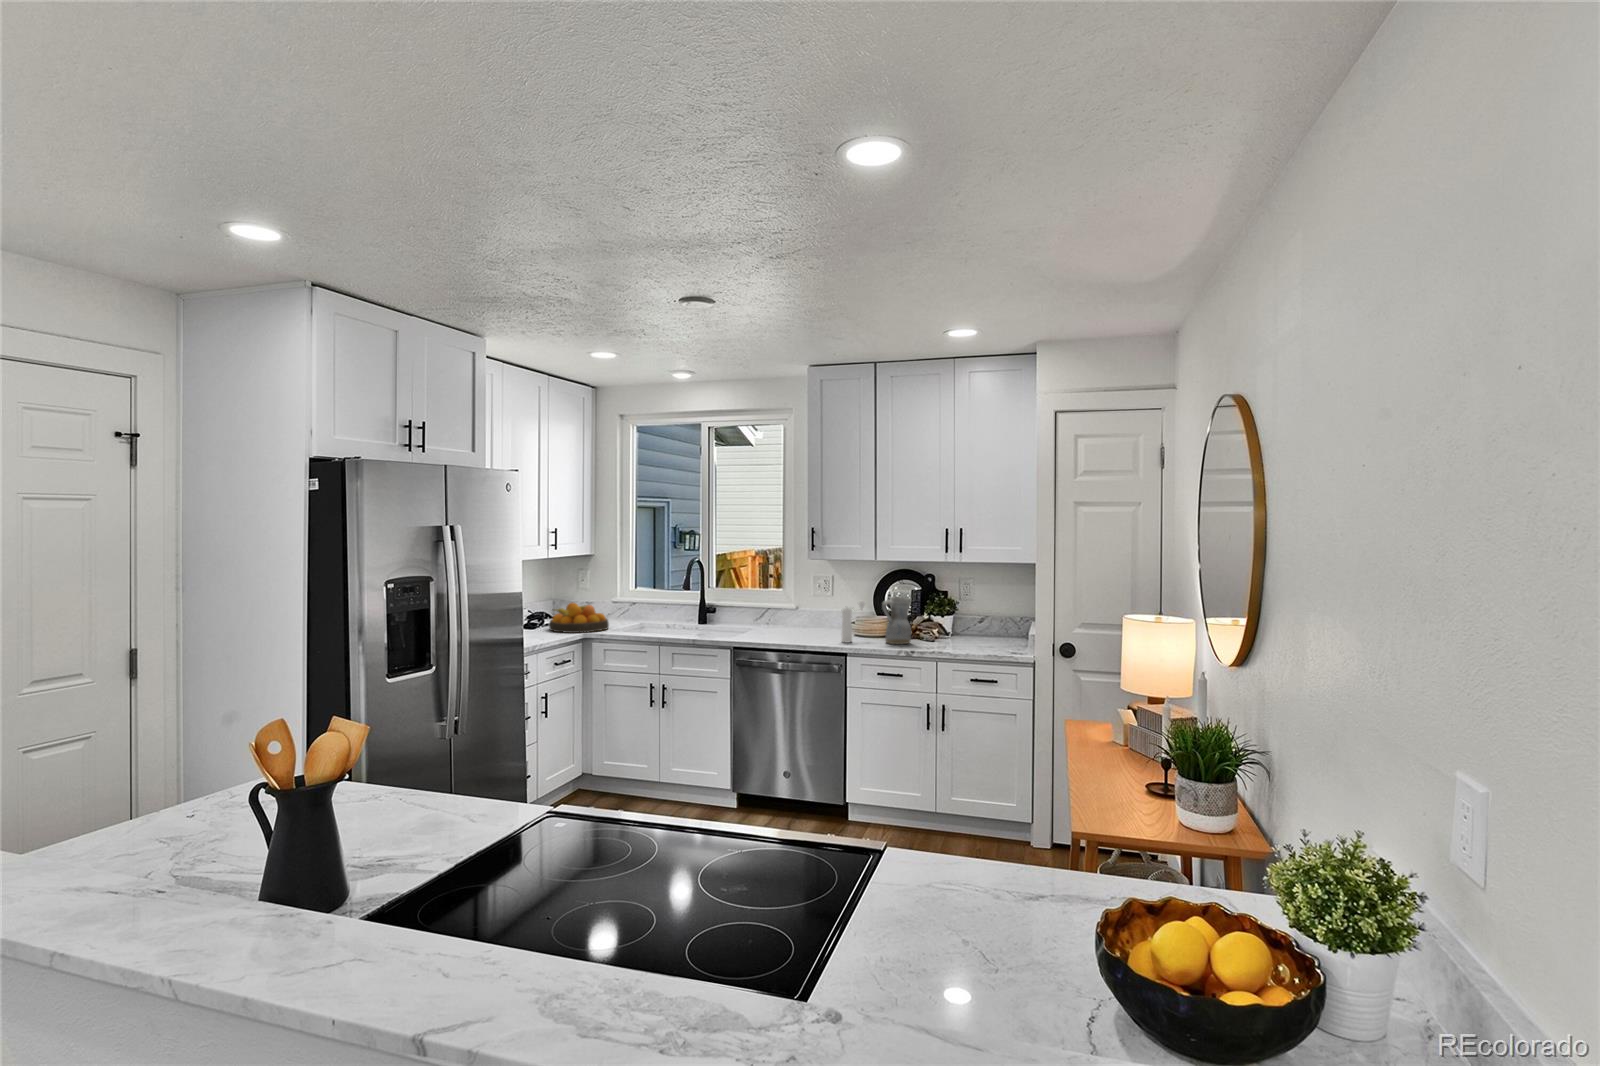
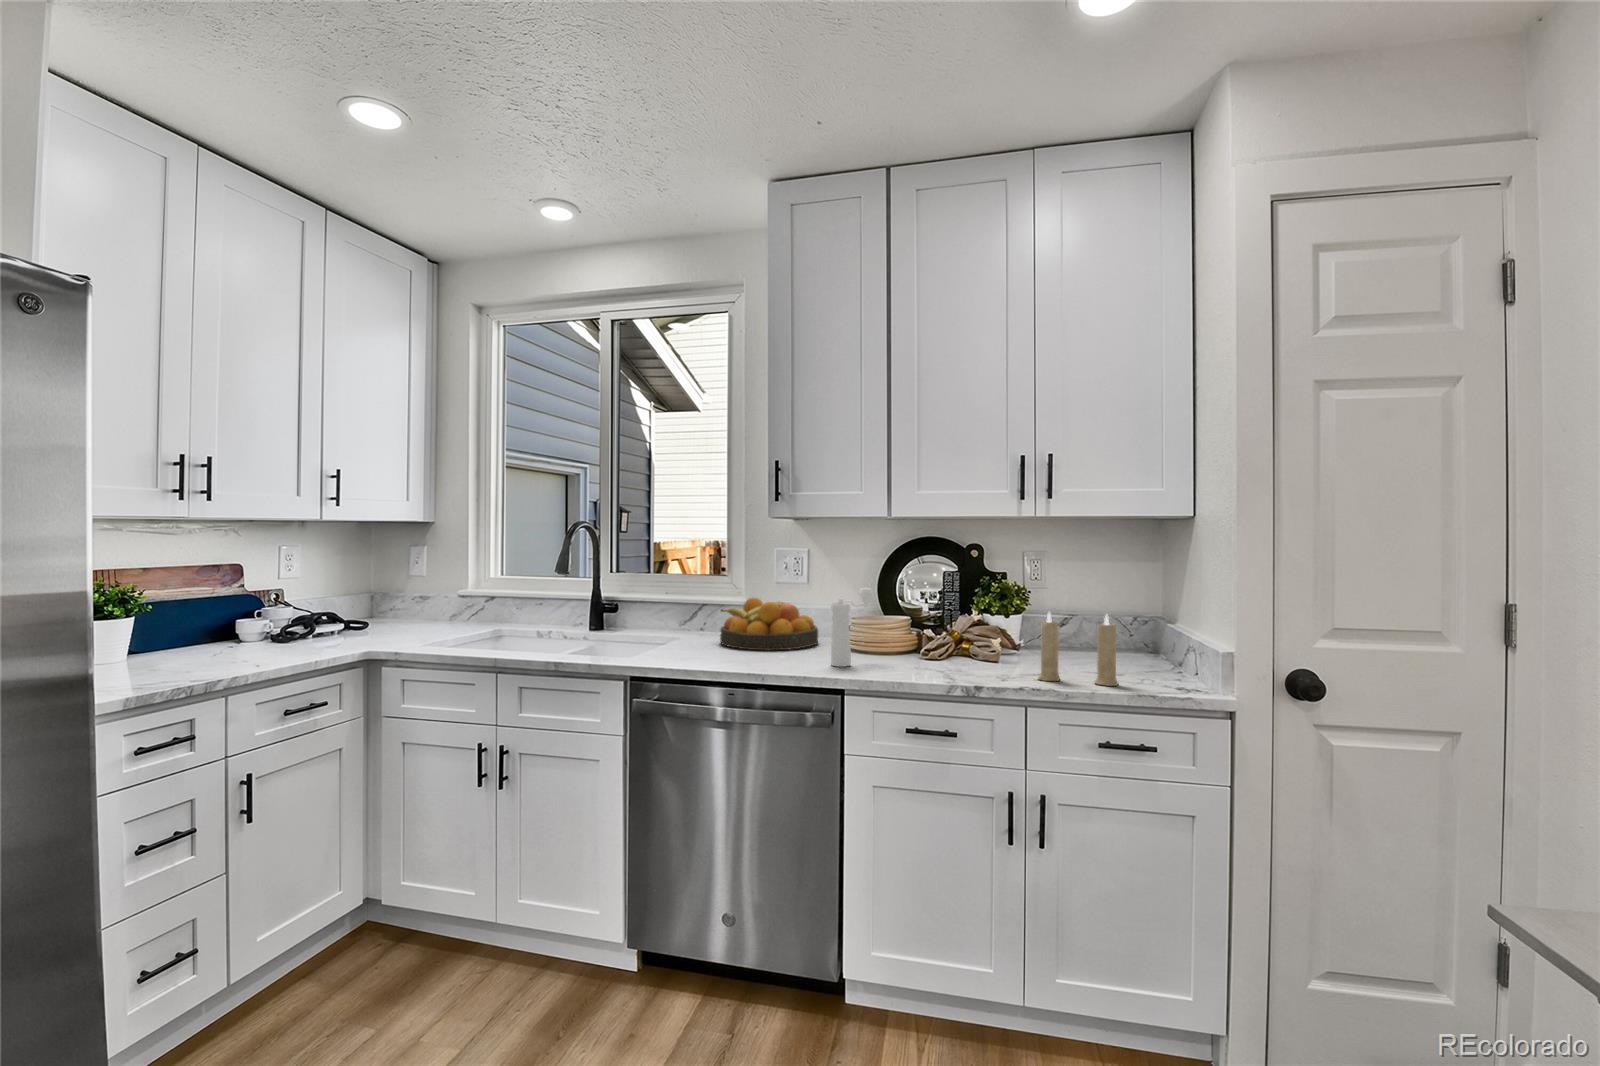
ceramic pitcher: present [882,597,912,644] -> none [908,581,962,670]
fruit bowl: present [549,602,609,633] -> present [720,598,818,650]
candle: none [946,613,984,651] -> present [1038,613,1119,686]

